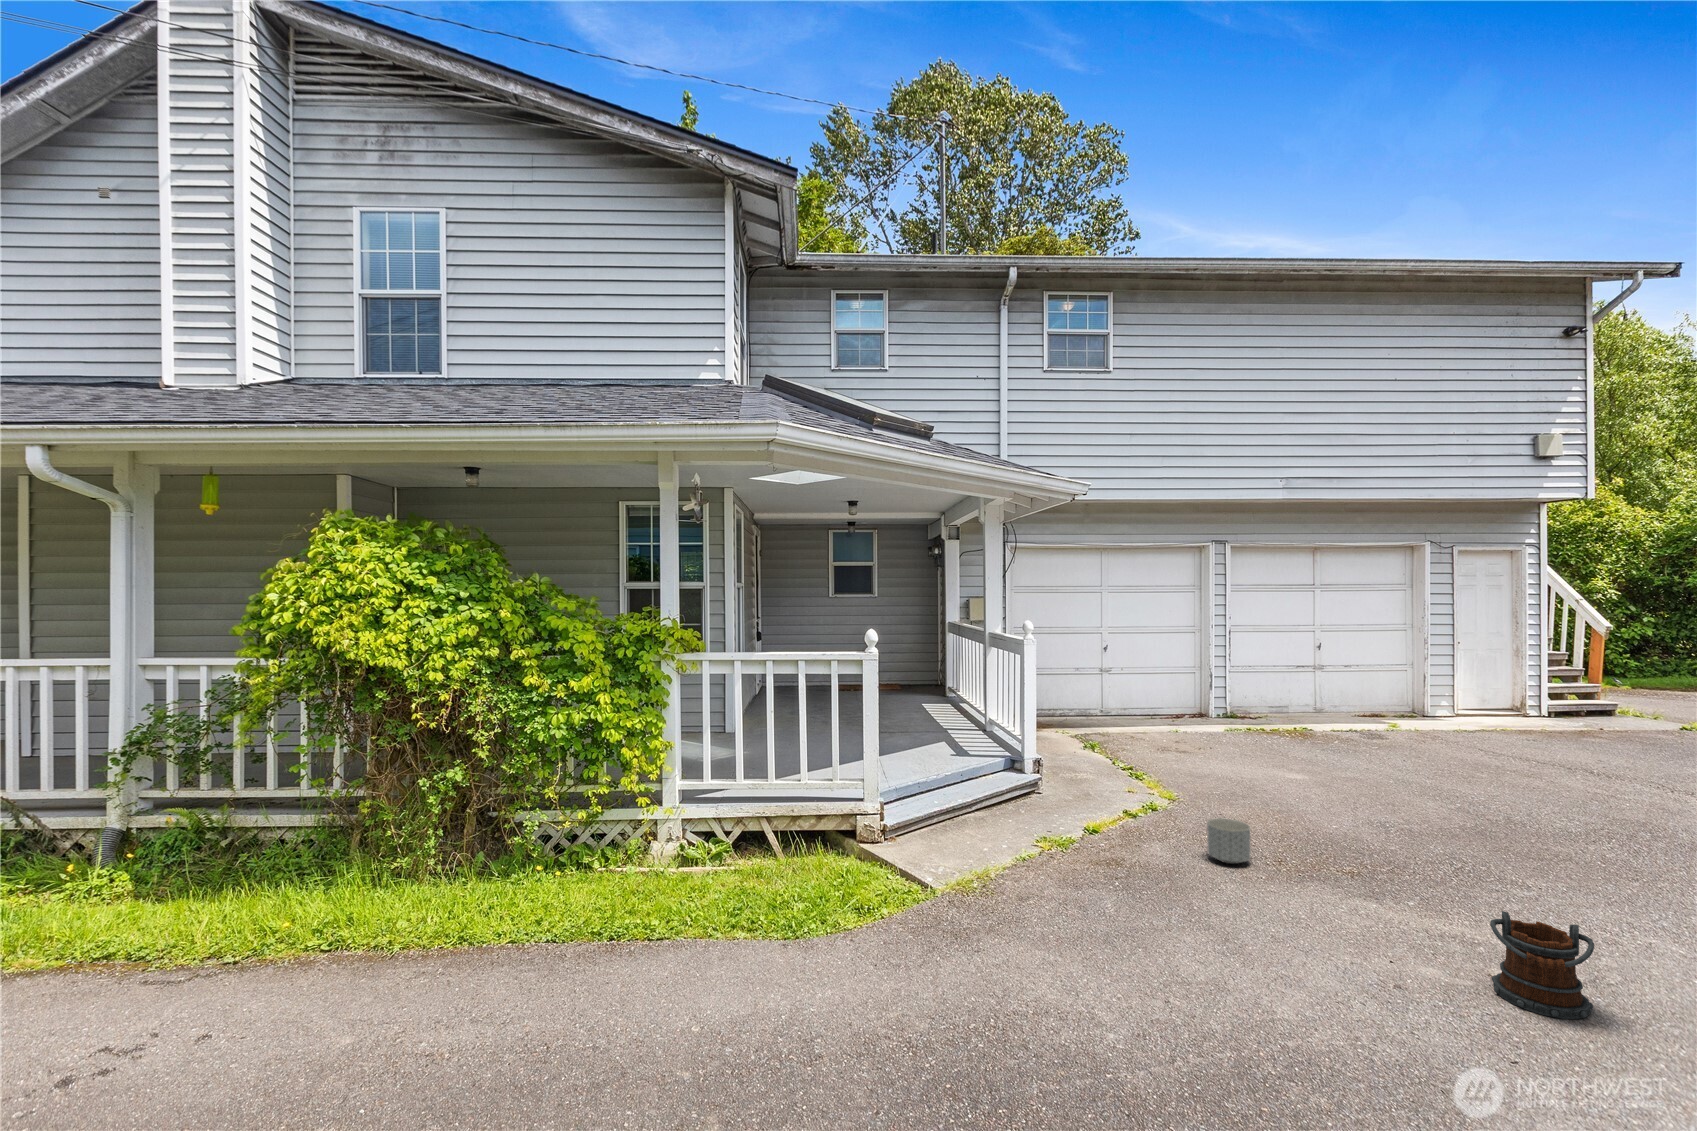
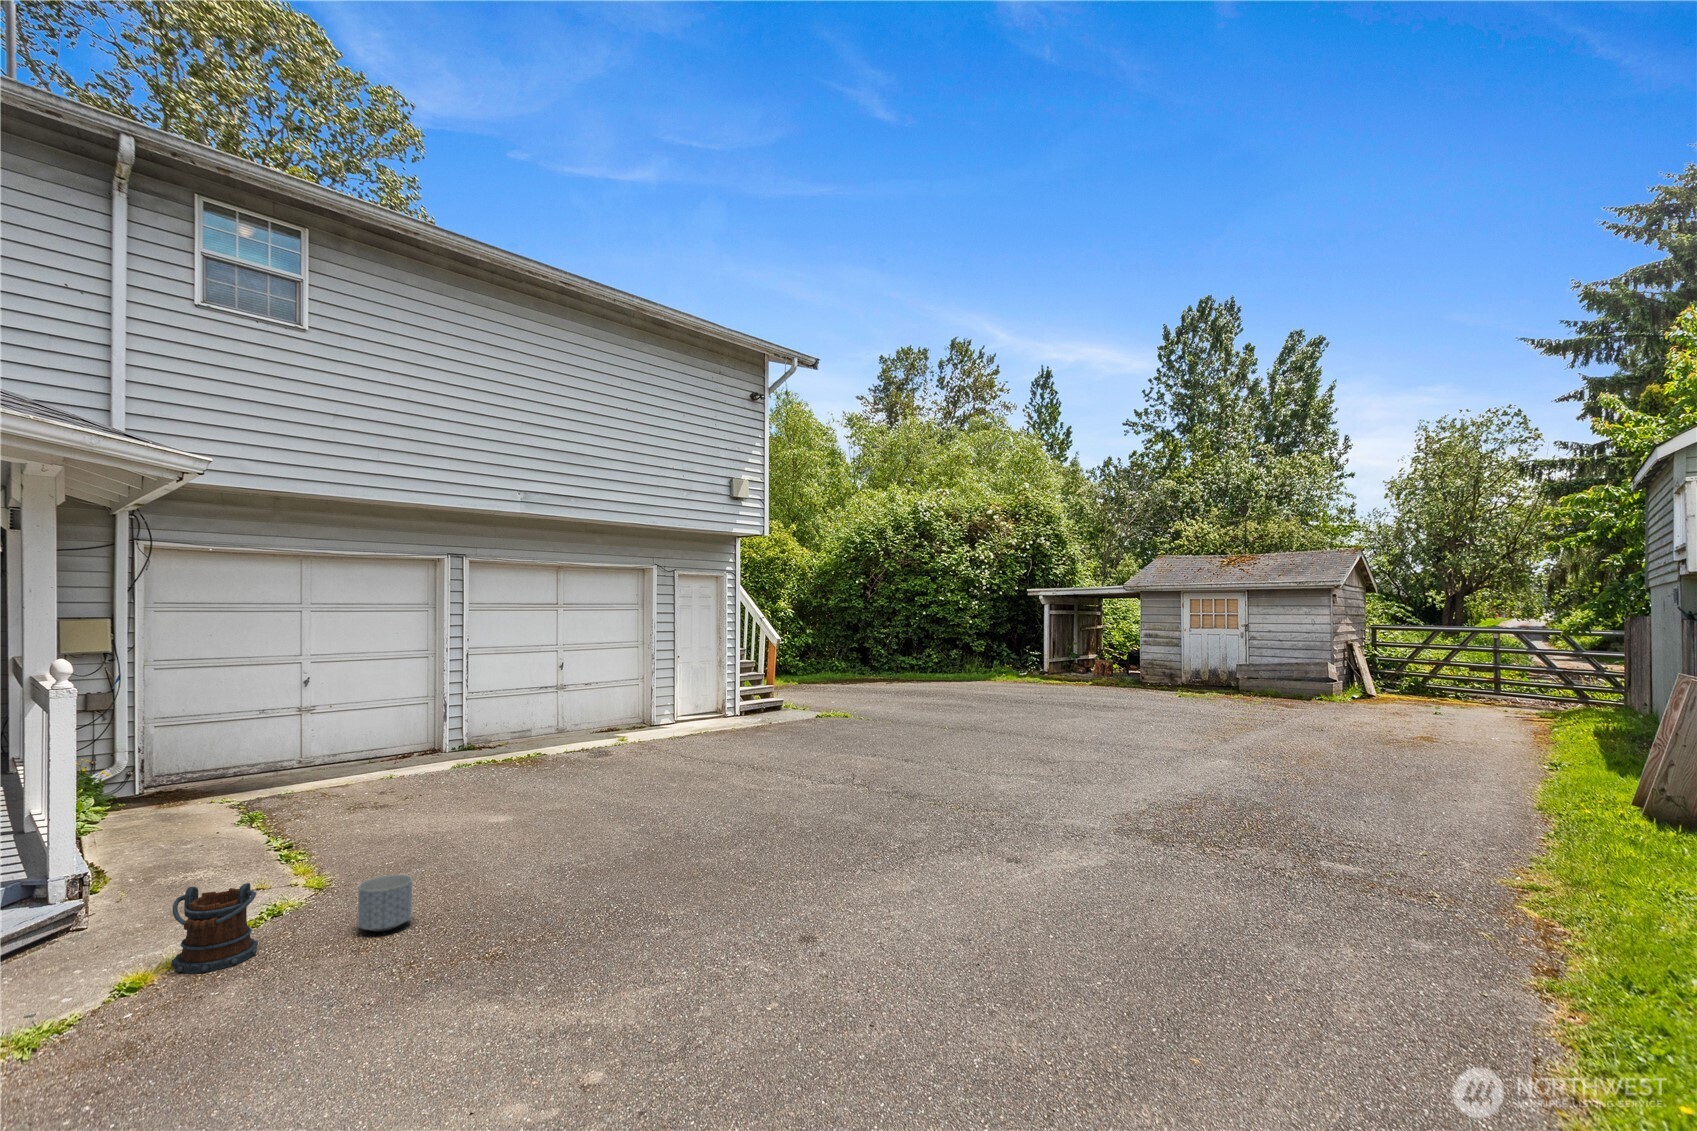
bucket: present [1490,911,1594,1019] -> present [171,883,258,973]

